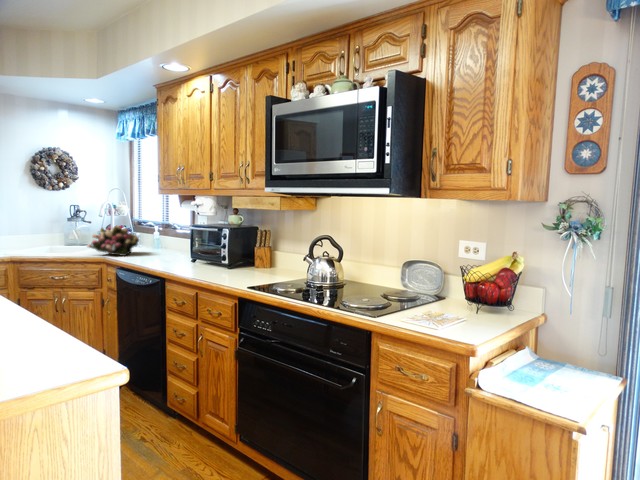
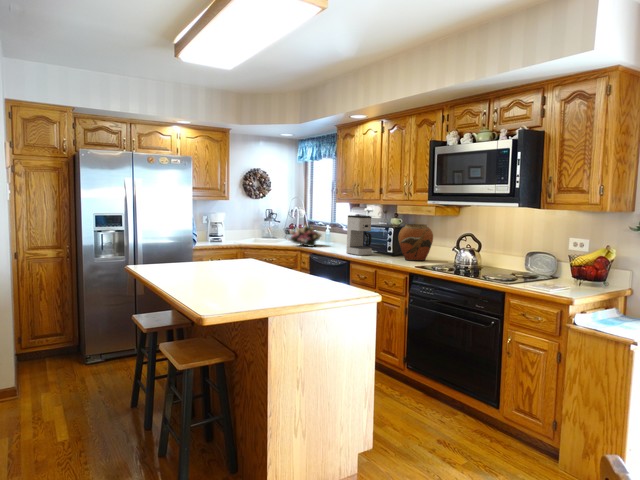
coffee maker: none [163,211,200,269] -> present [346,215,372,256]
vase: none [230,223,281,275] -> present [398,224,433,261]

